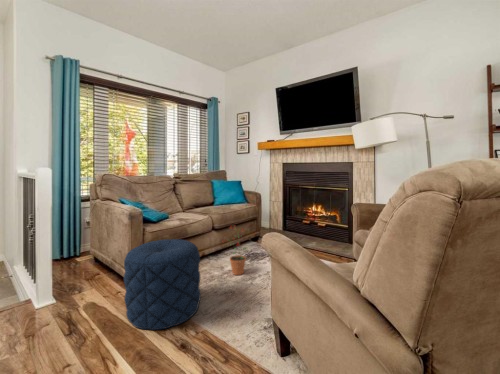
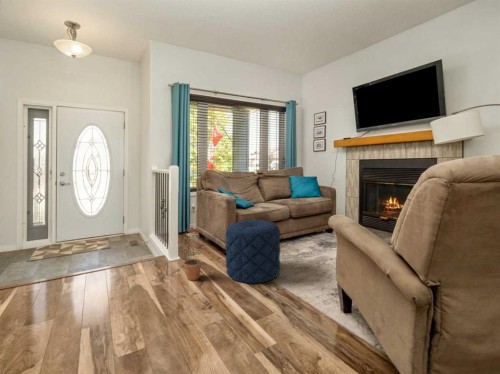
potted plant: present [223,226,246,275] -> present [178,227,202,280]

